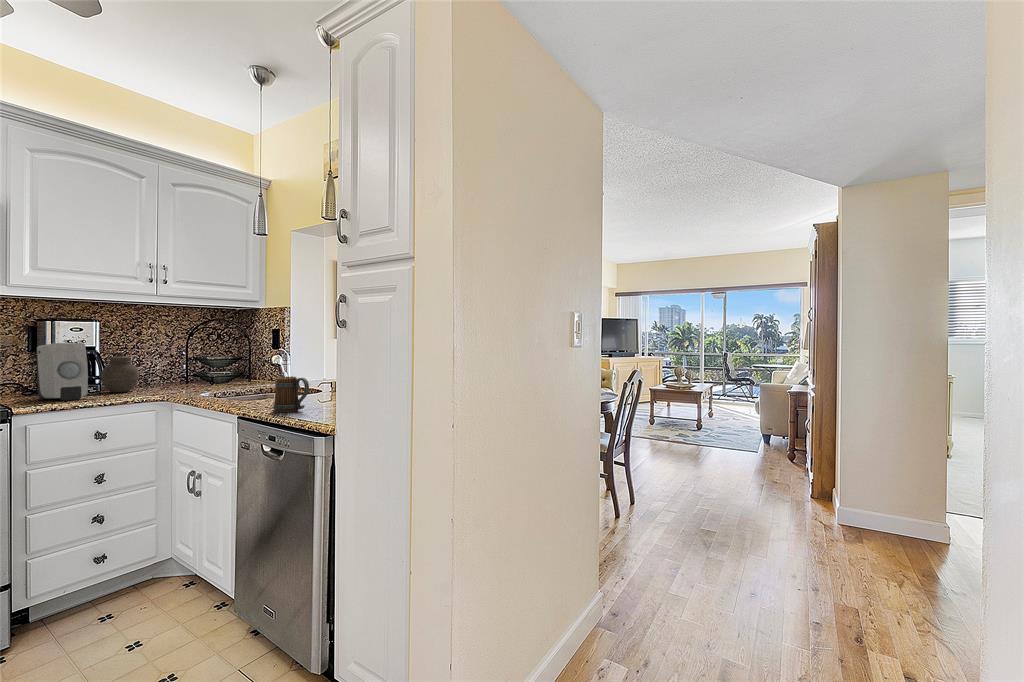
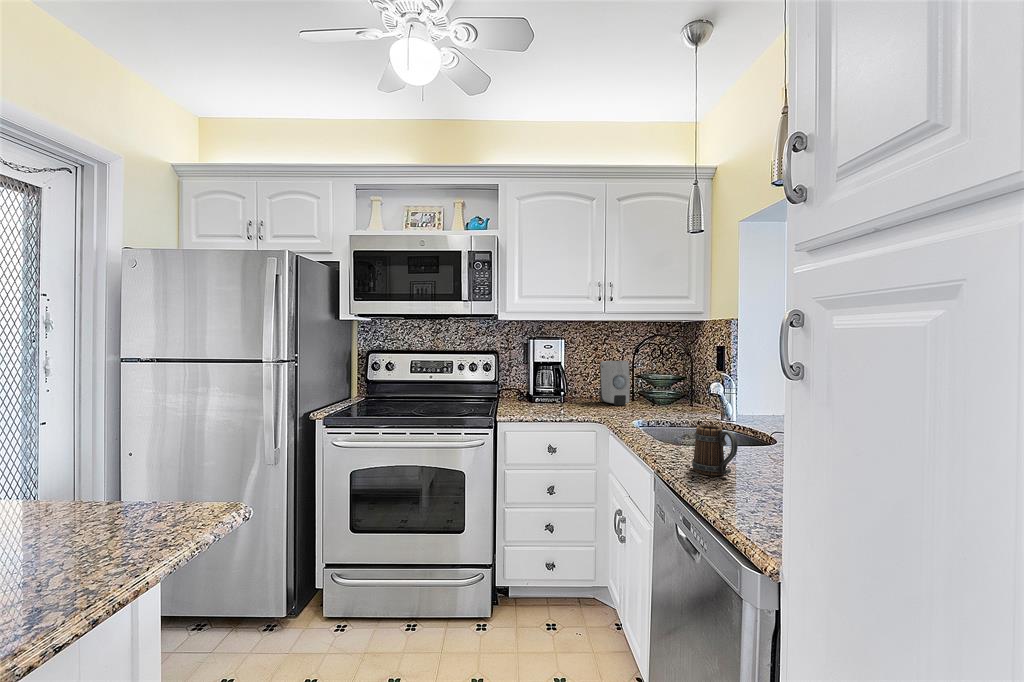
soap dispenser: present [36,343,88,400] -> present [600,361,630,405]
jar: present [101,353,139,392] -> none [562,370,590,407]

